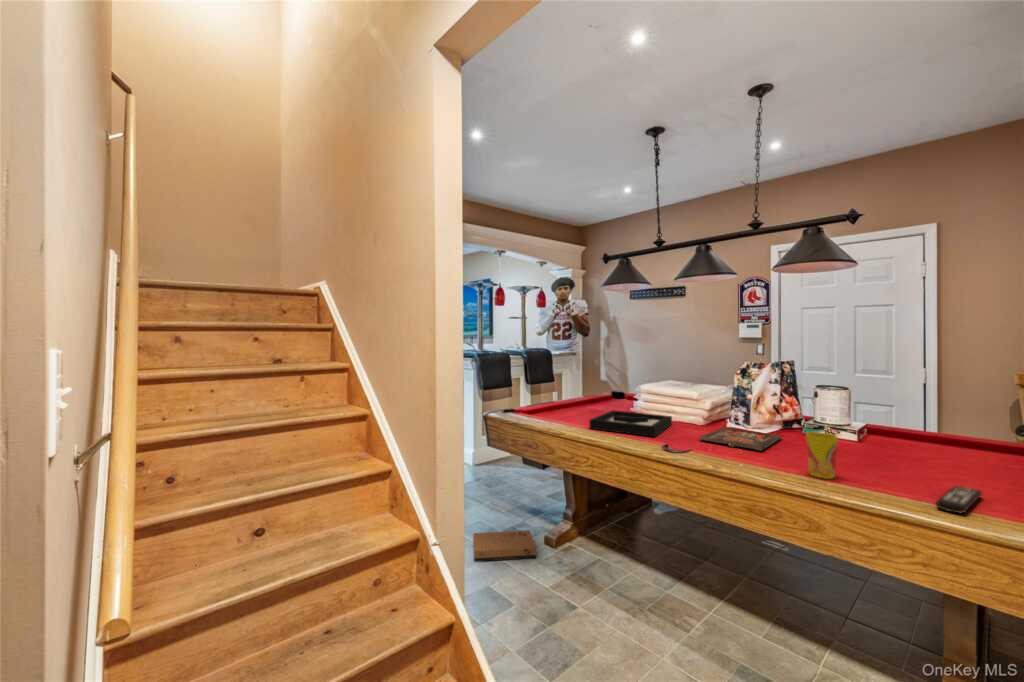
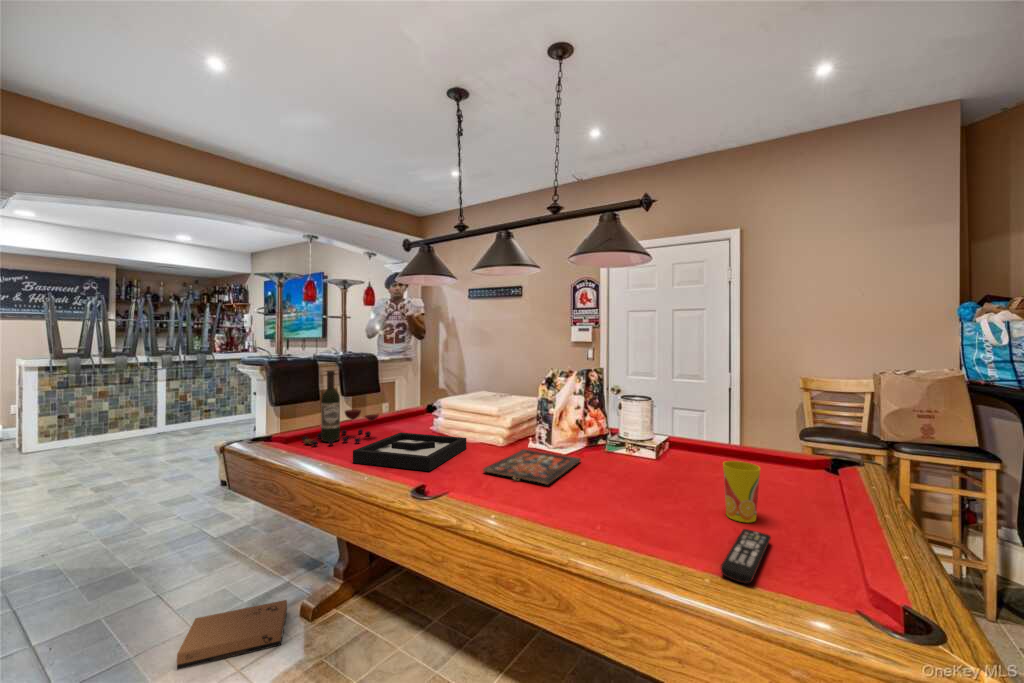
wine bottle: none [537,361,595,417] -> present [302,371,378,446]
cup: present [806,432,838,479] -> present [723,461,760,522]

